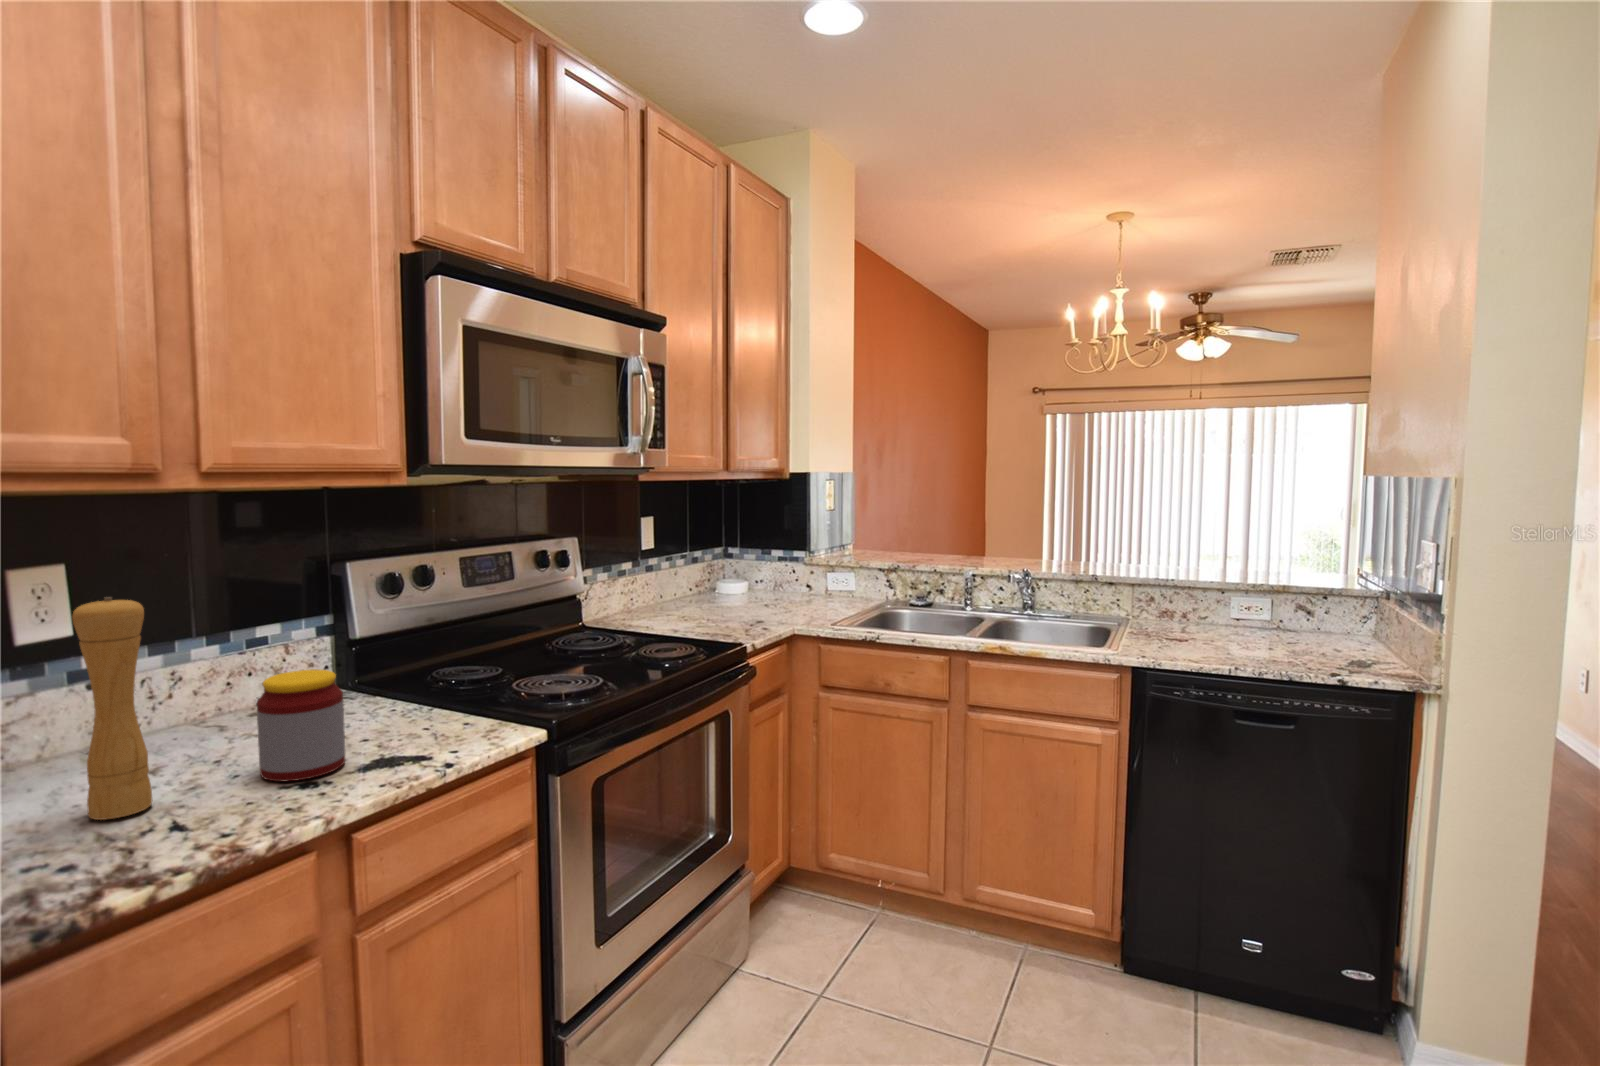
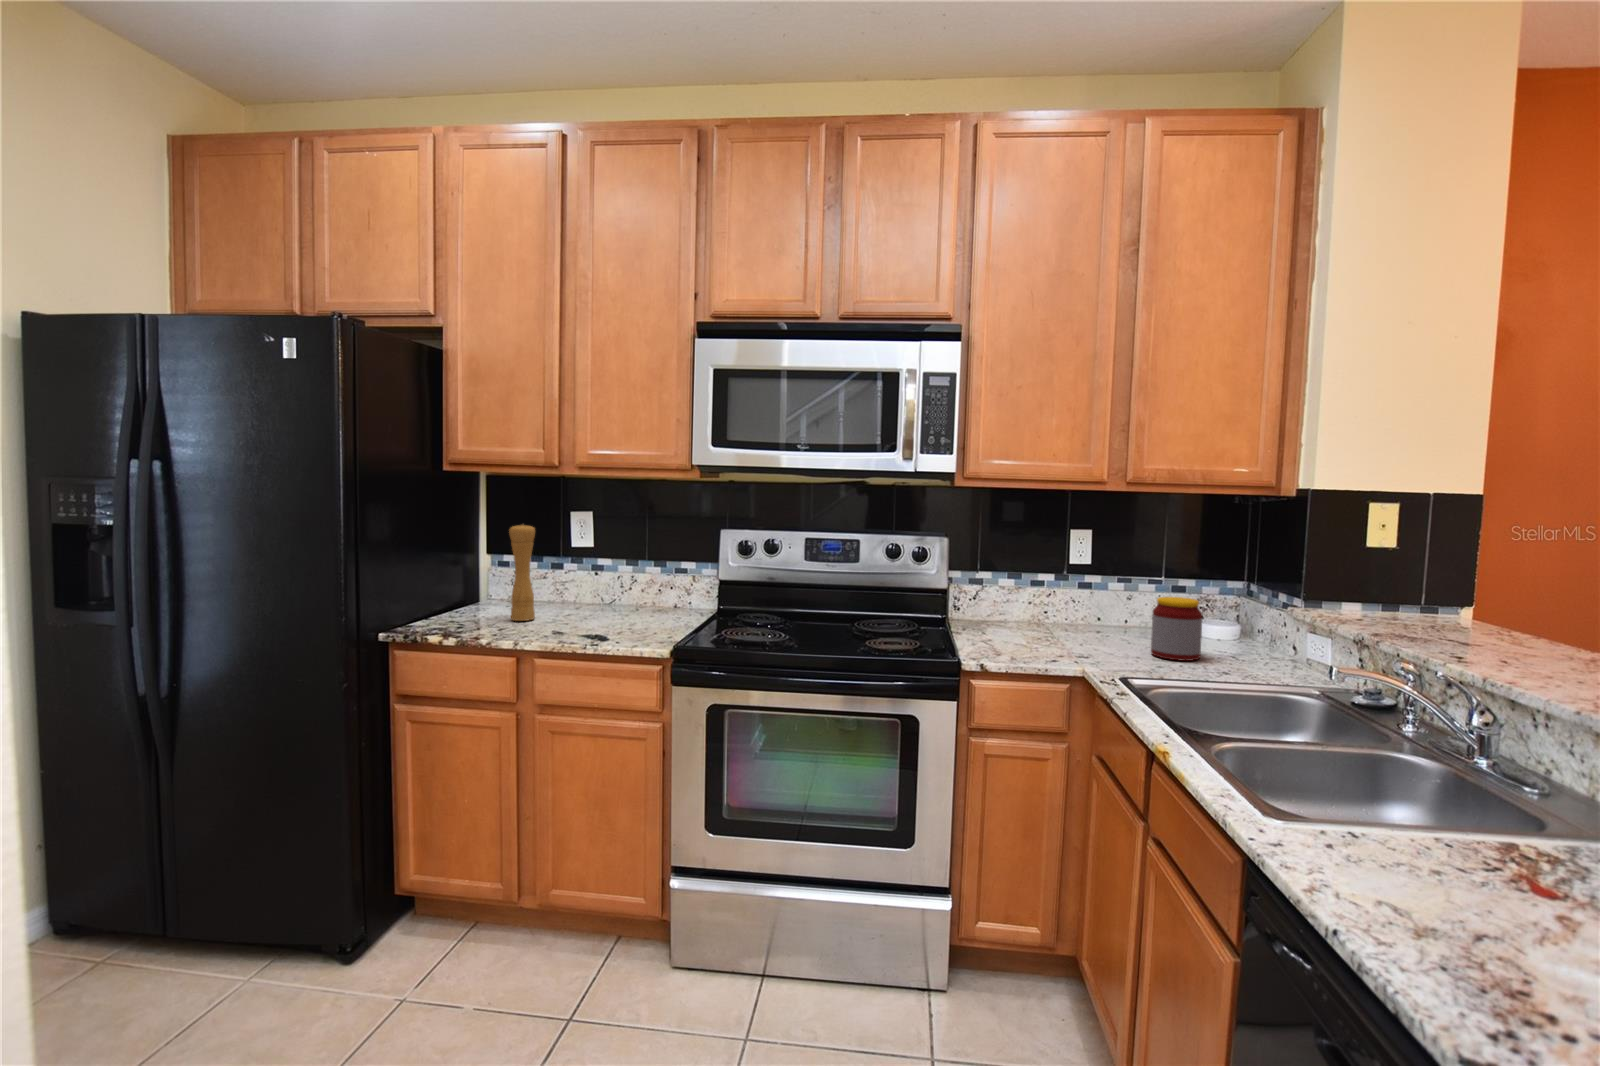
jar: present [257,670,345,781] -> present [1151,597,1202,661]

